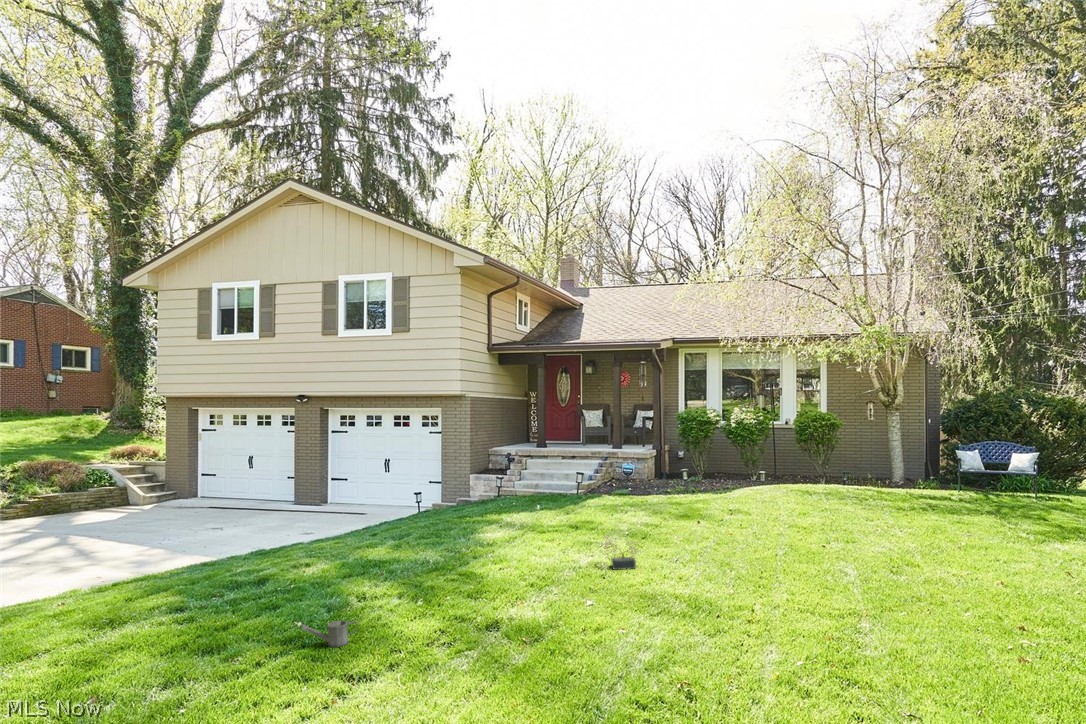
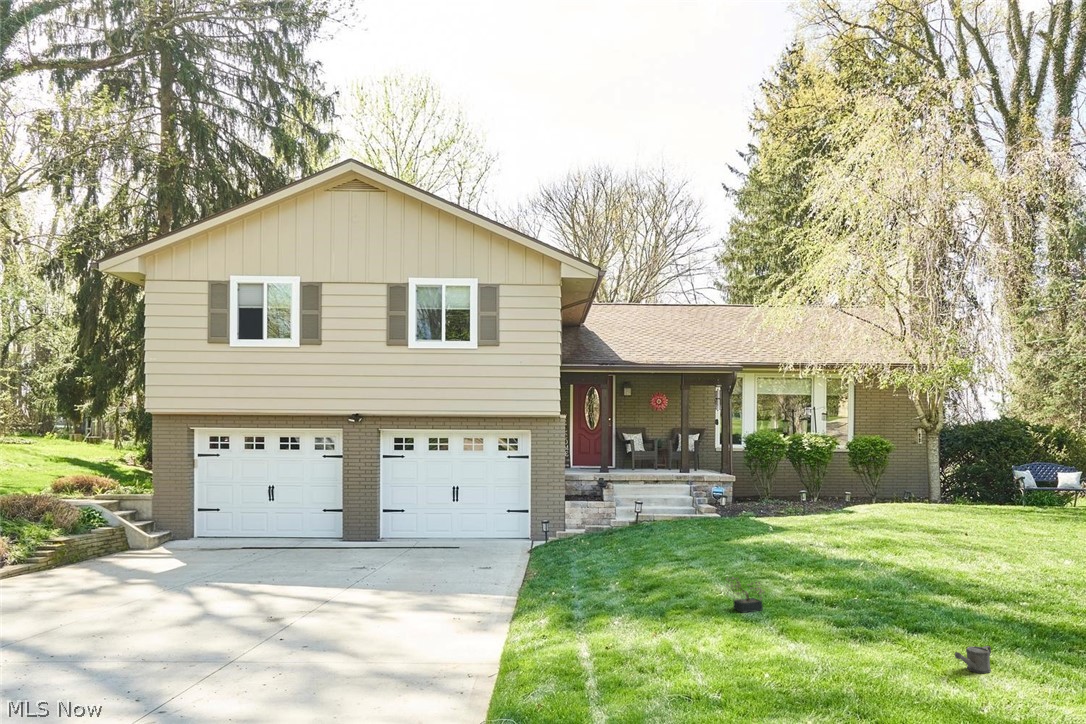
decorative plant: present [605,536,636,570] -> present [726,577,764,613]

